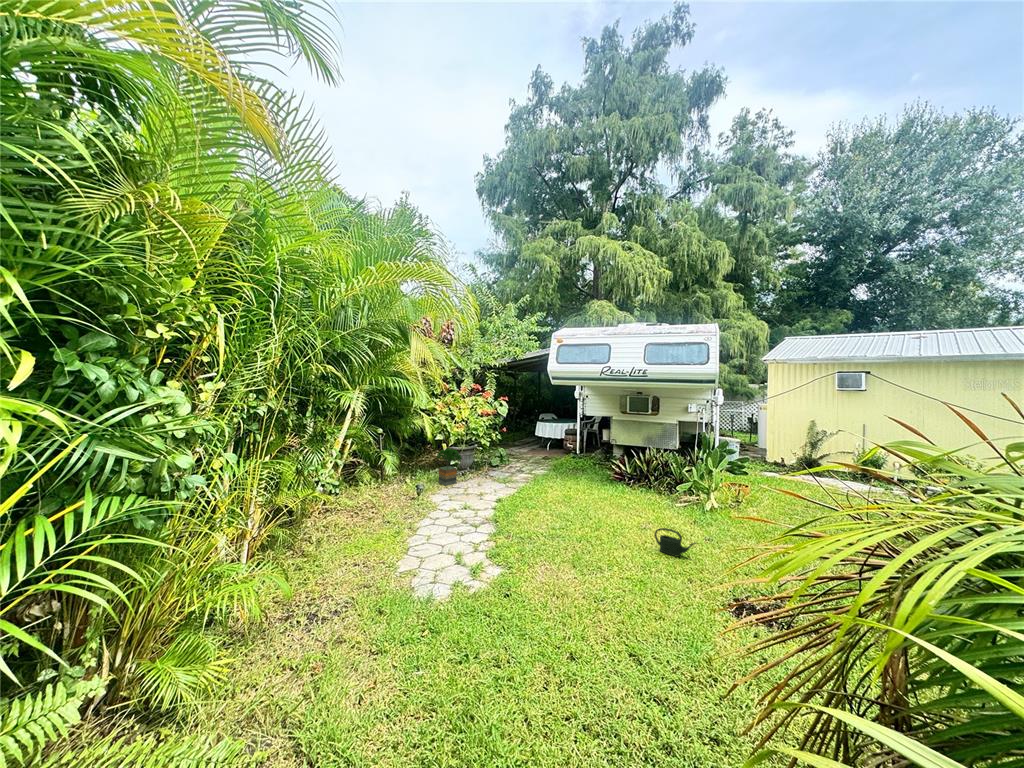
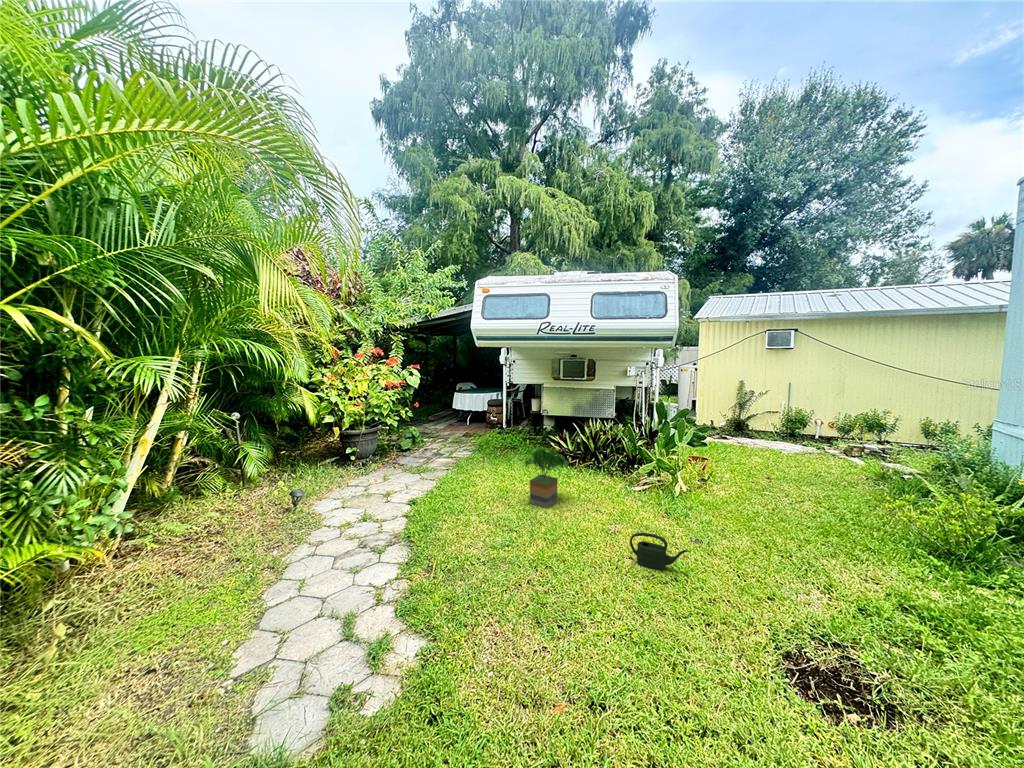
potted tree: present [437,449,462,486] -> present [525,448,566,508]

